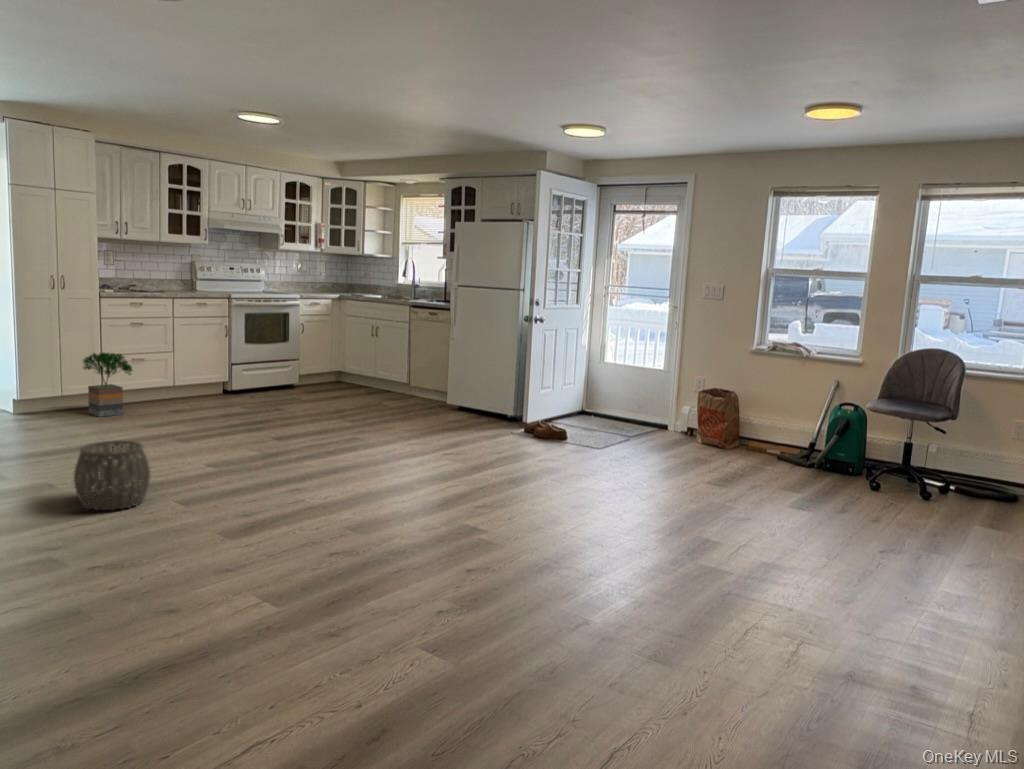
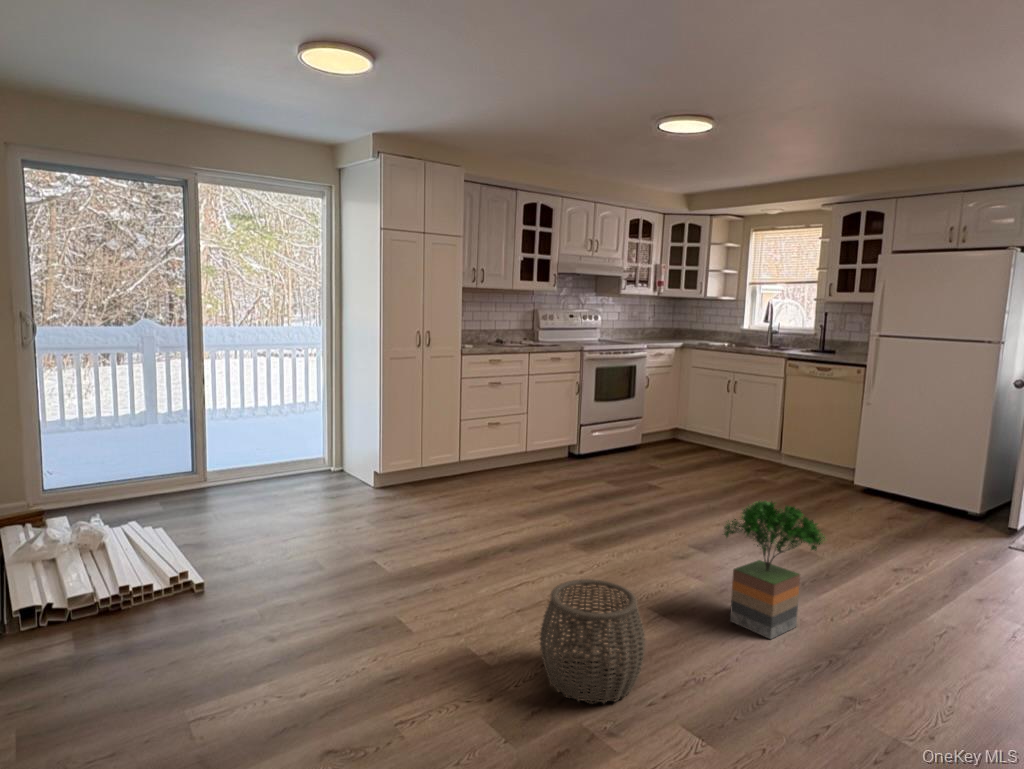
potted tree: present [83,352,132,417] -> present [724,501,825,639]

